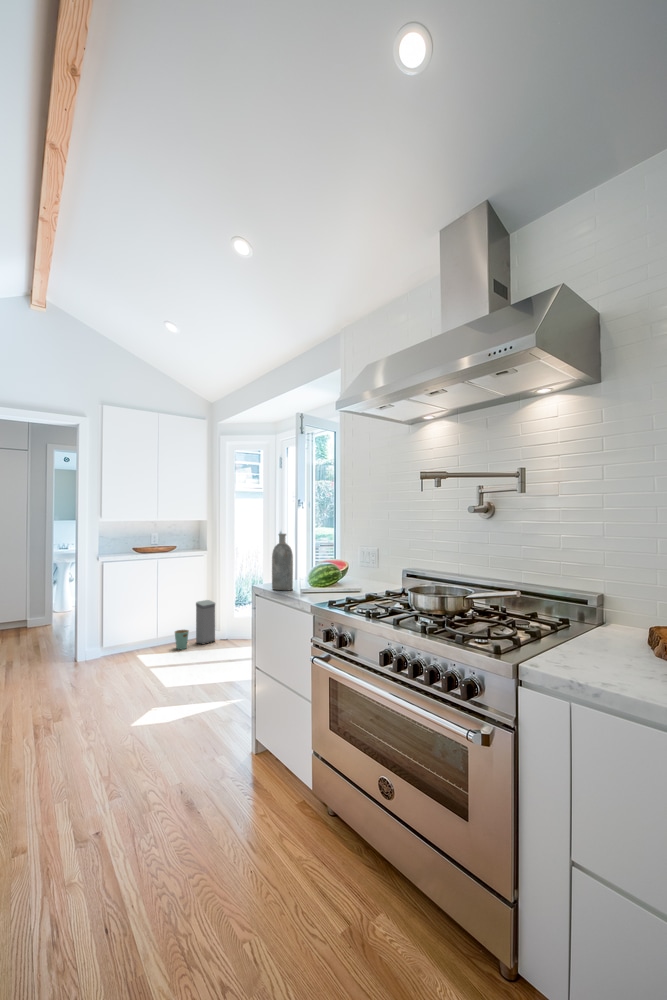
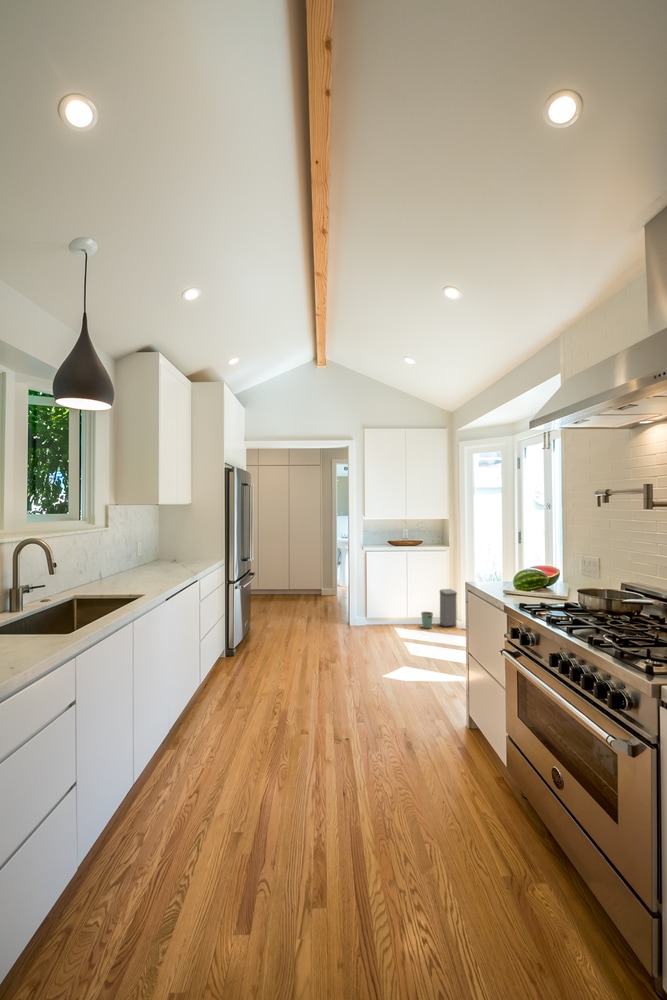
bottle: present [272,534,293,590] -> none [481,539,499,590]

